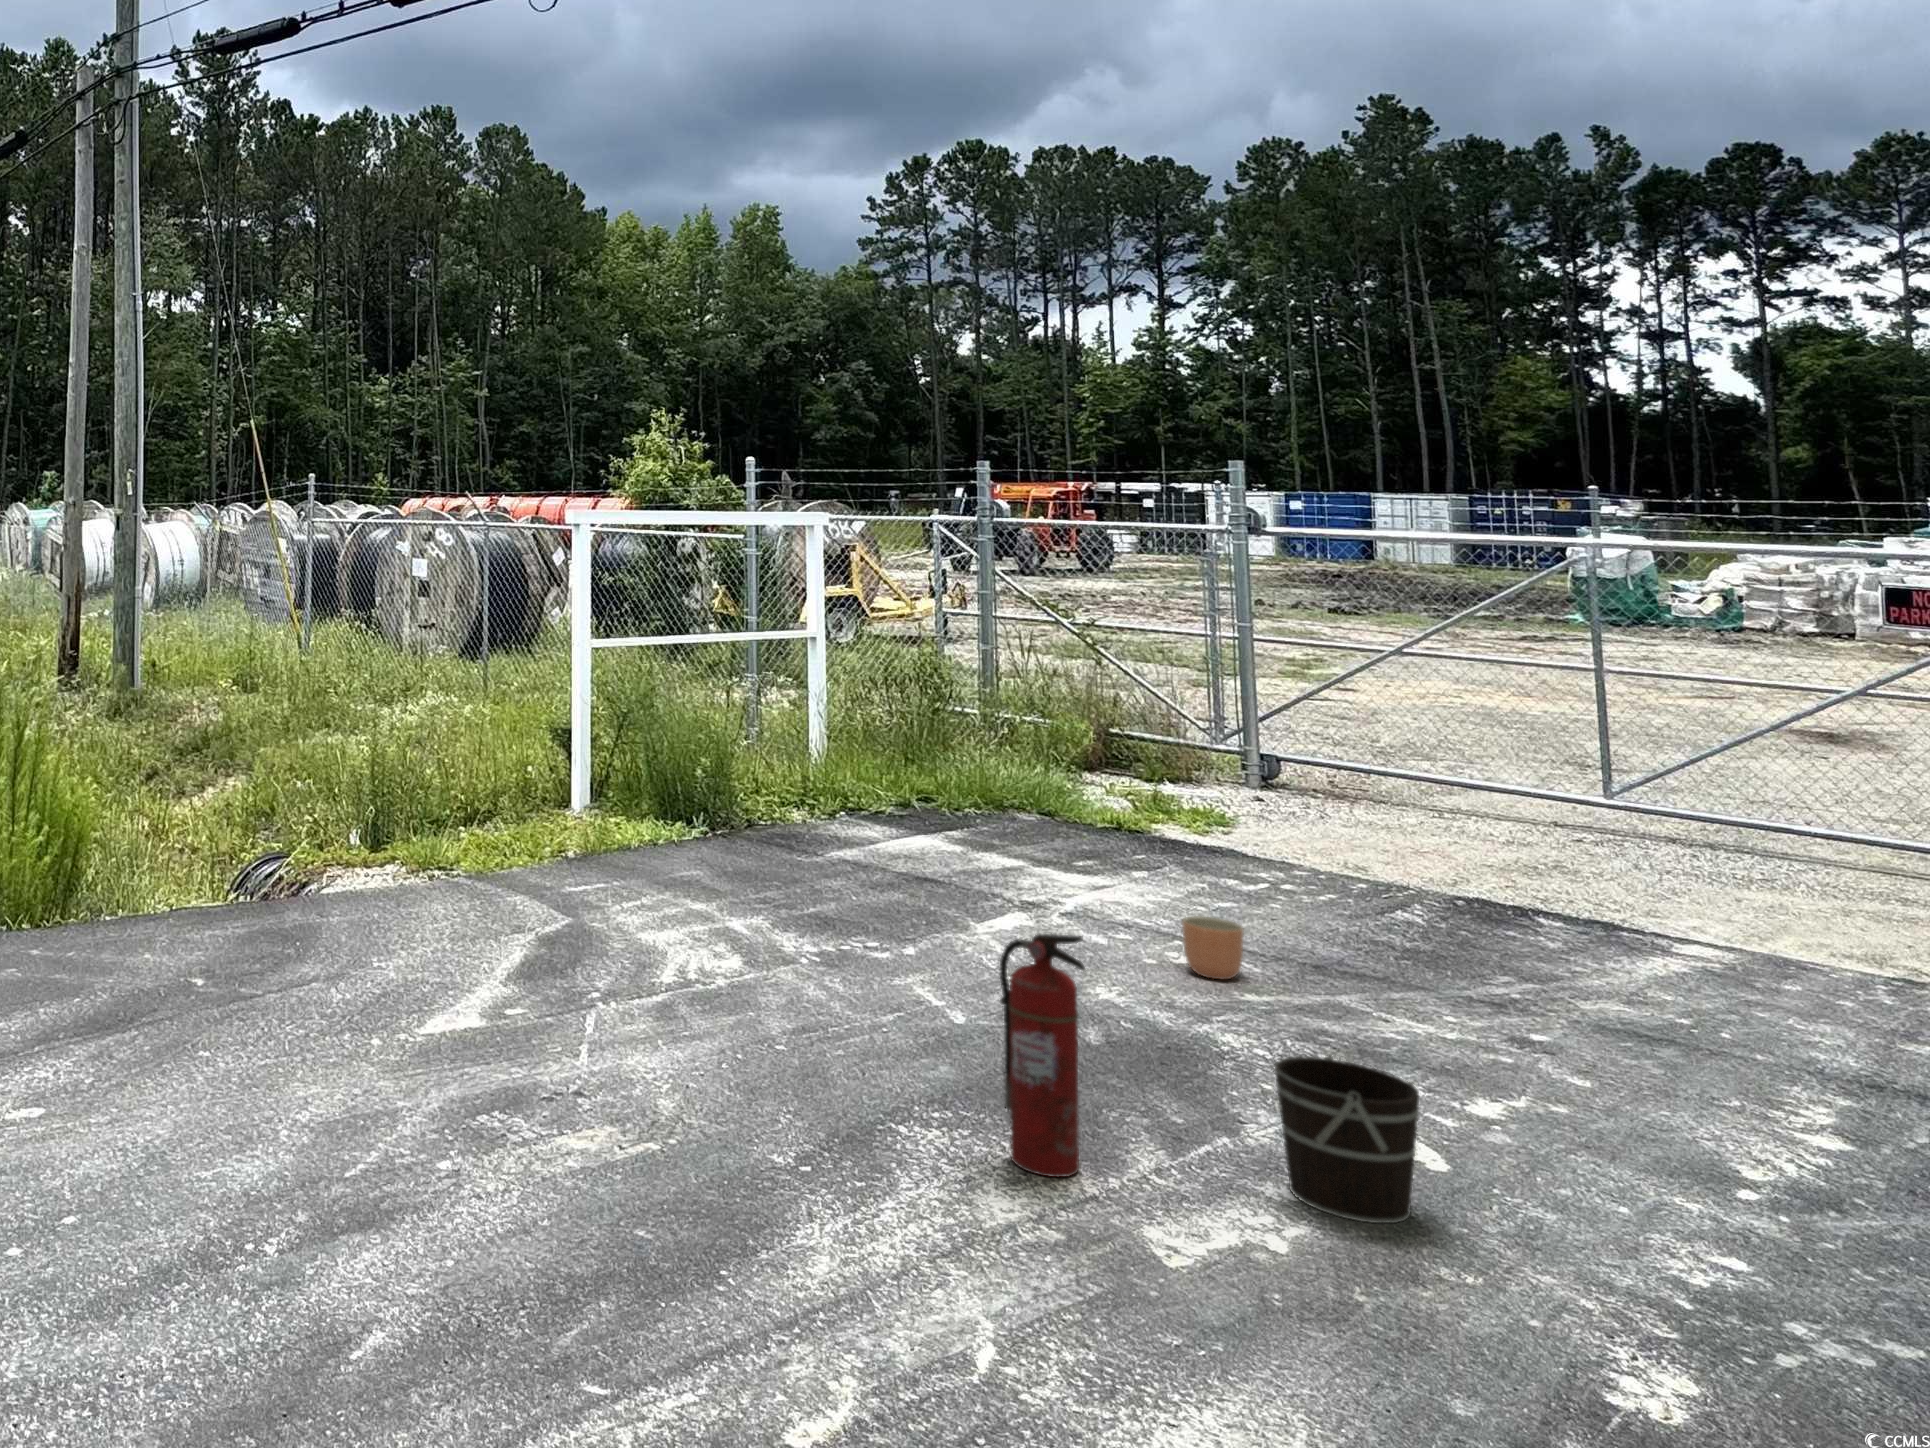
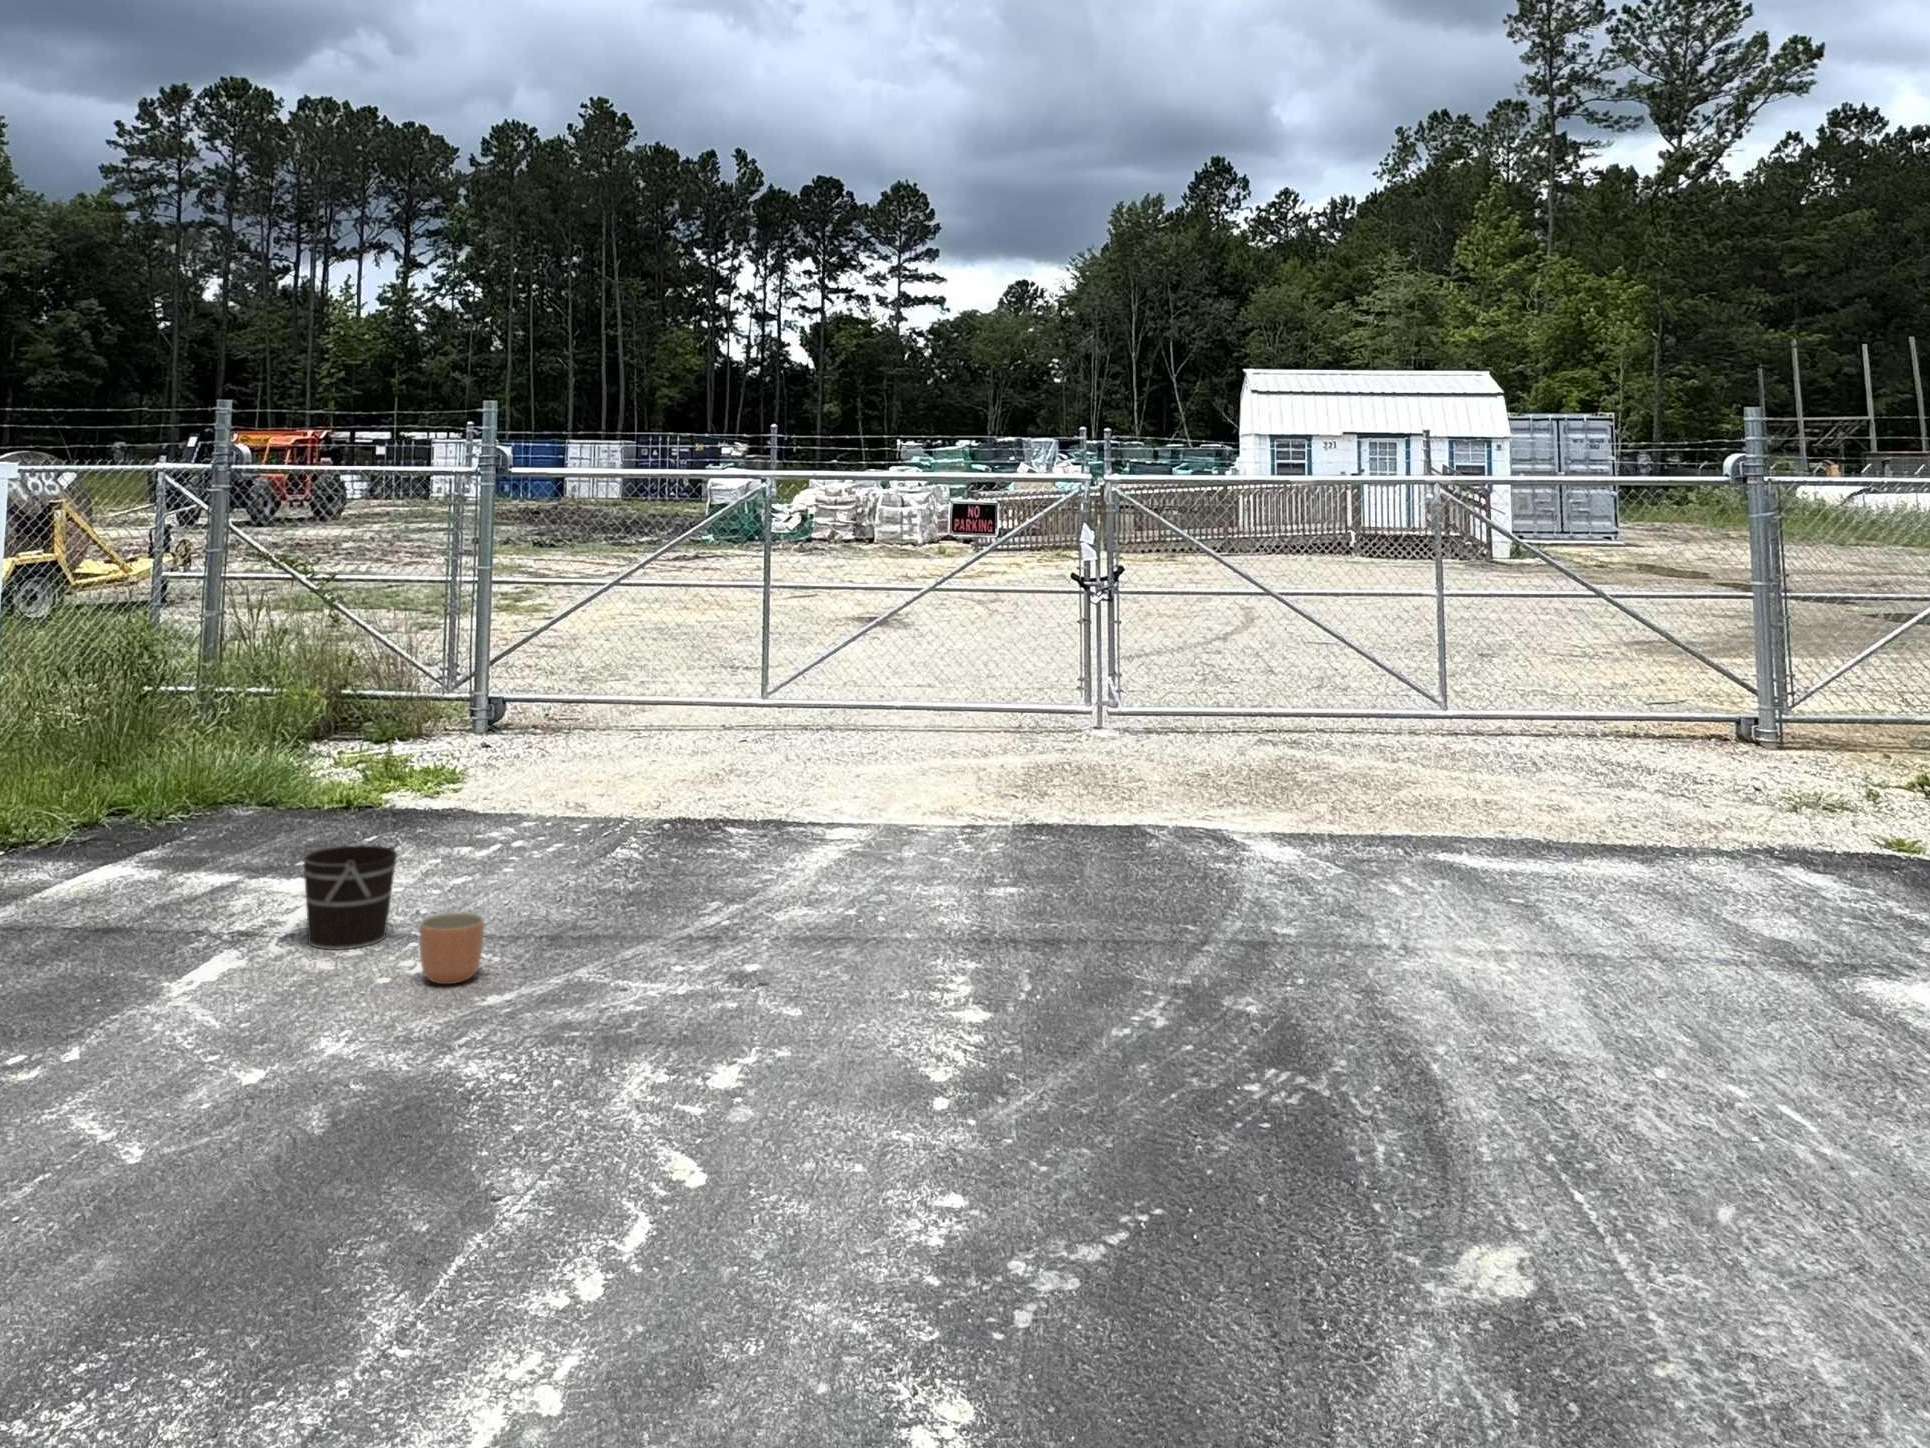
fire extinguisher: present [1000,934,1085,1177] -> none [200,1031,320,1375]
bucket: present [1270,1055,1419,1223] -> present [301,844,397,950]

